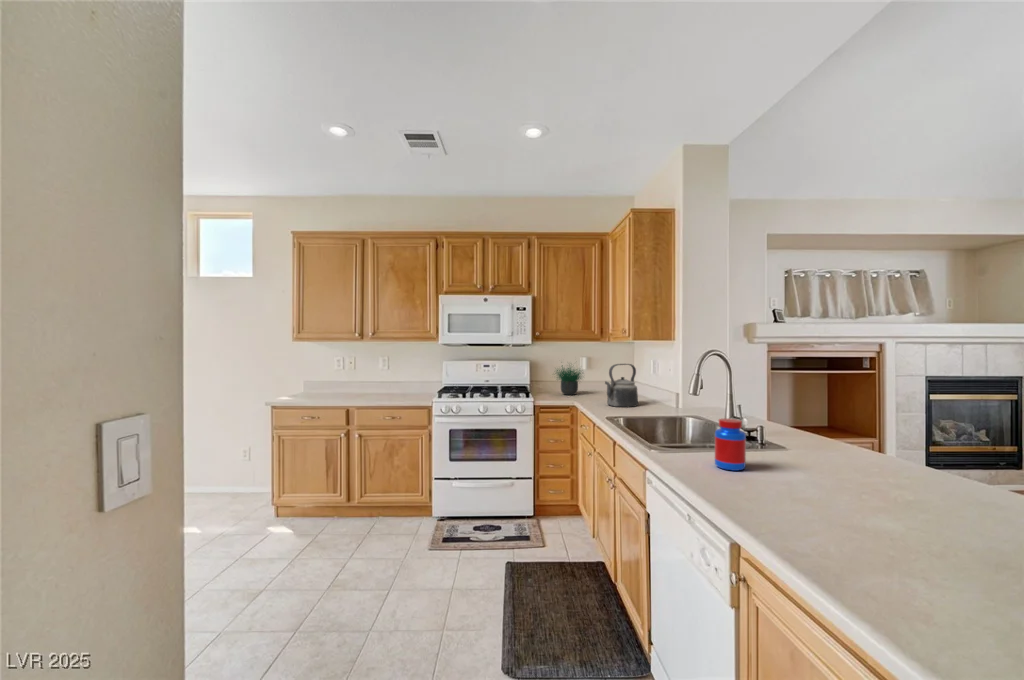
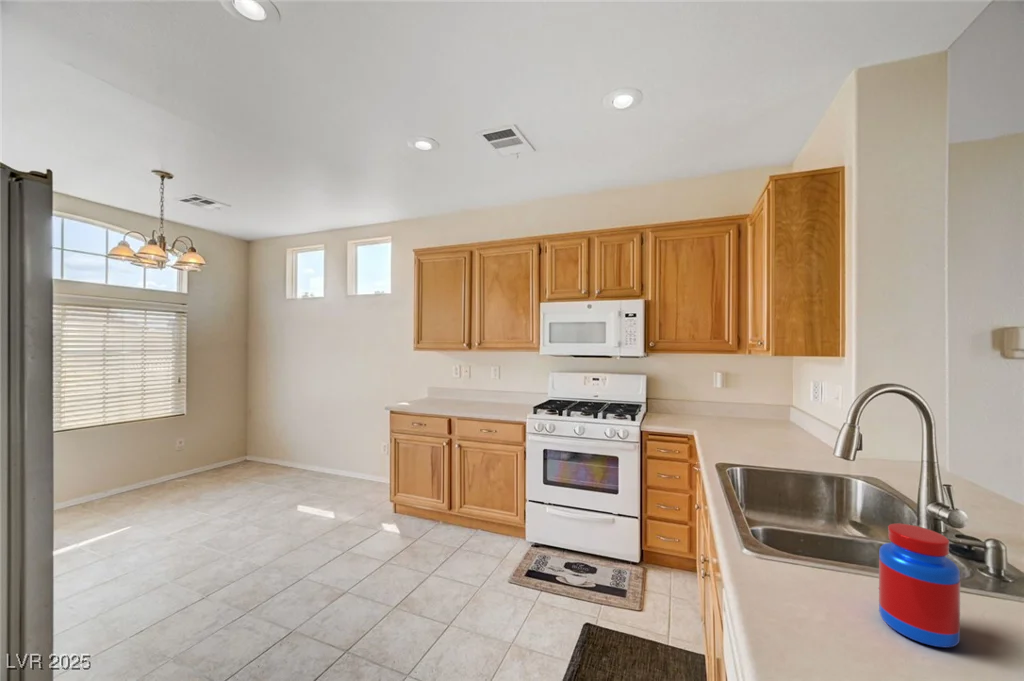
kettle: present [605,364,638,407] -> none [729,387,783,448]
potted plant: present [557,365,581,395] -> none [665,371,720,421]

